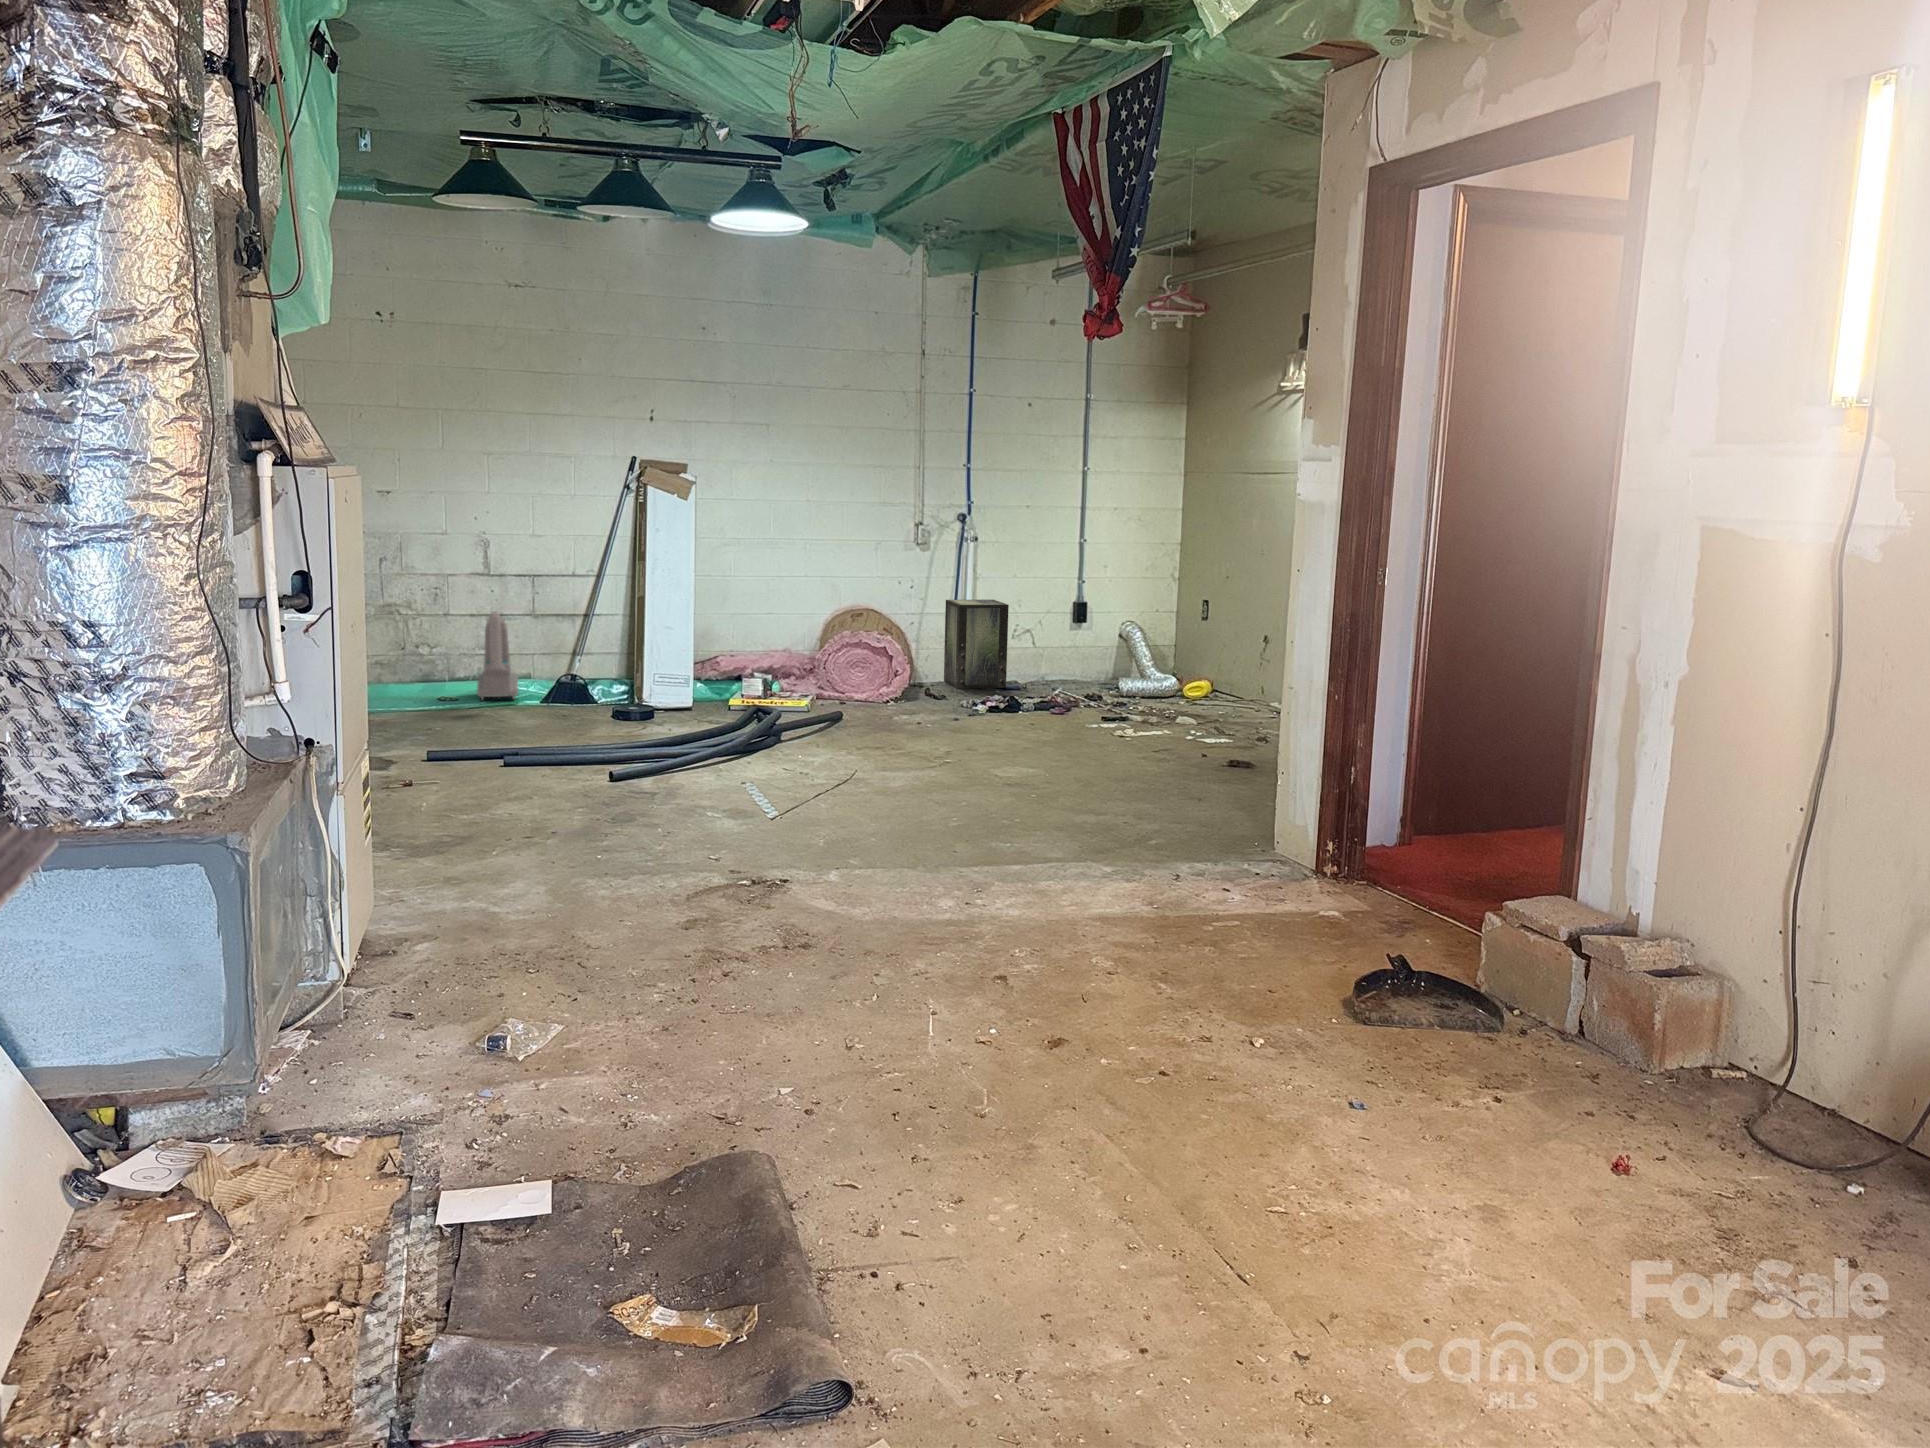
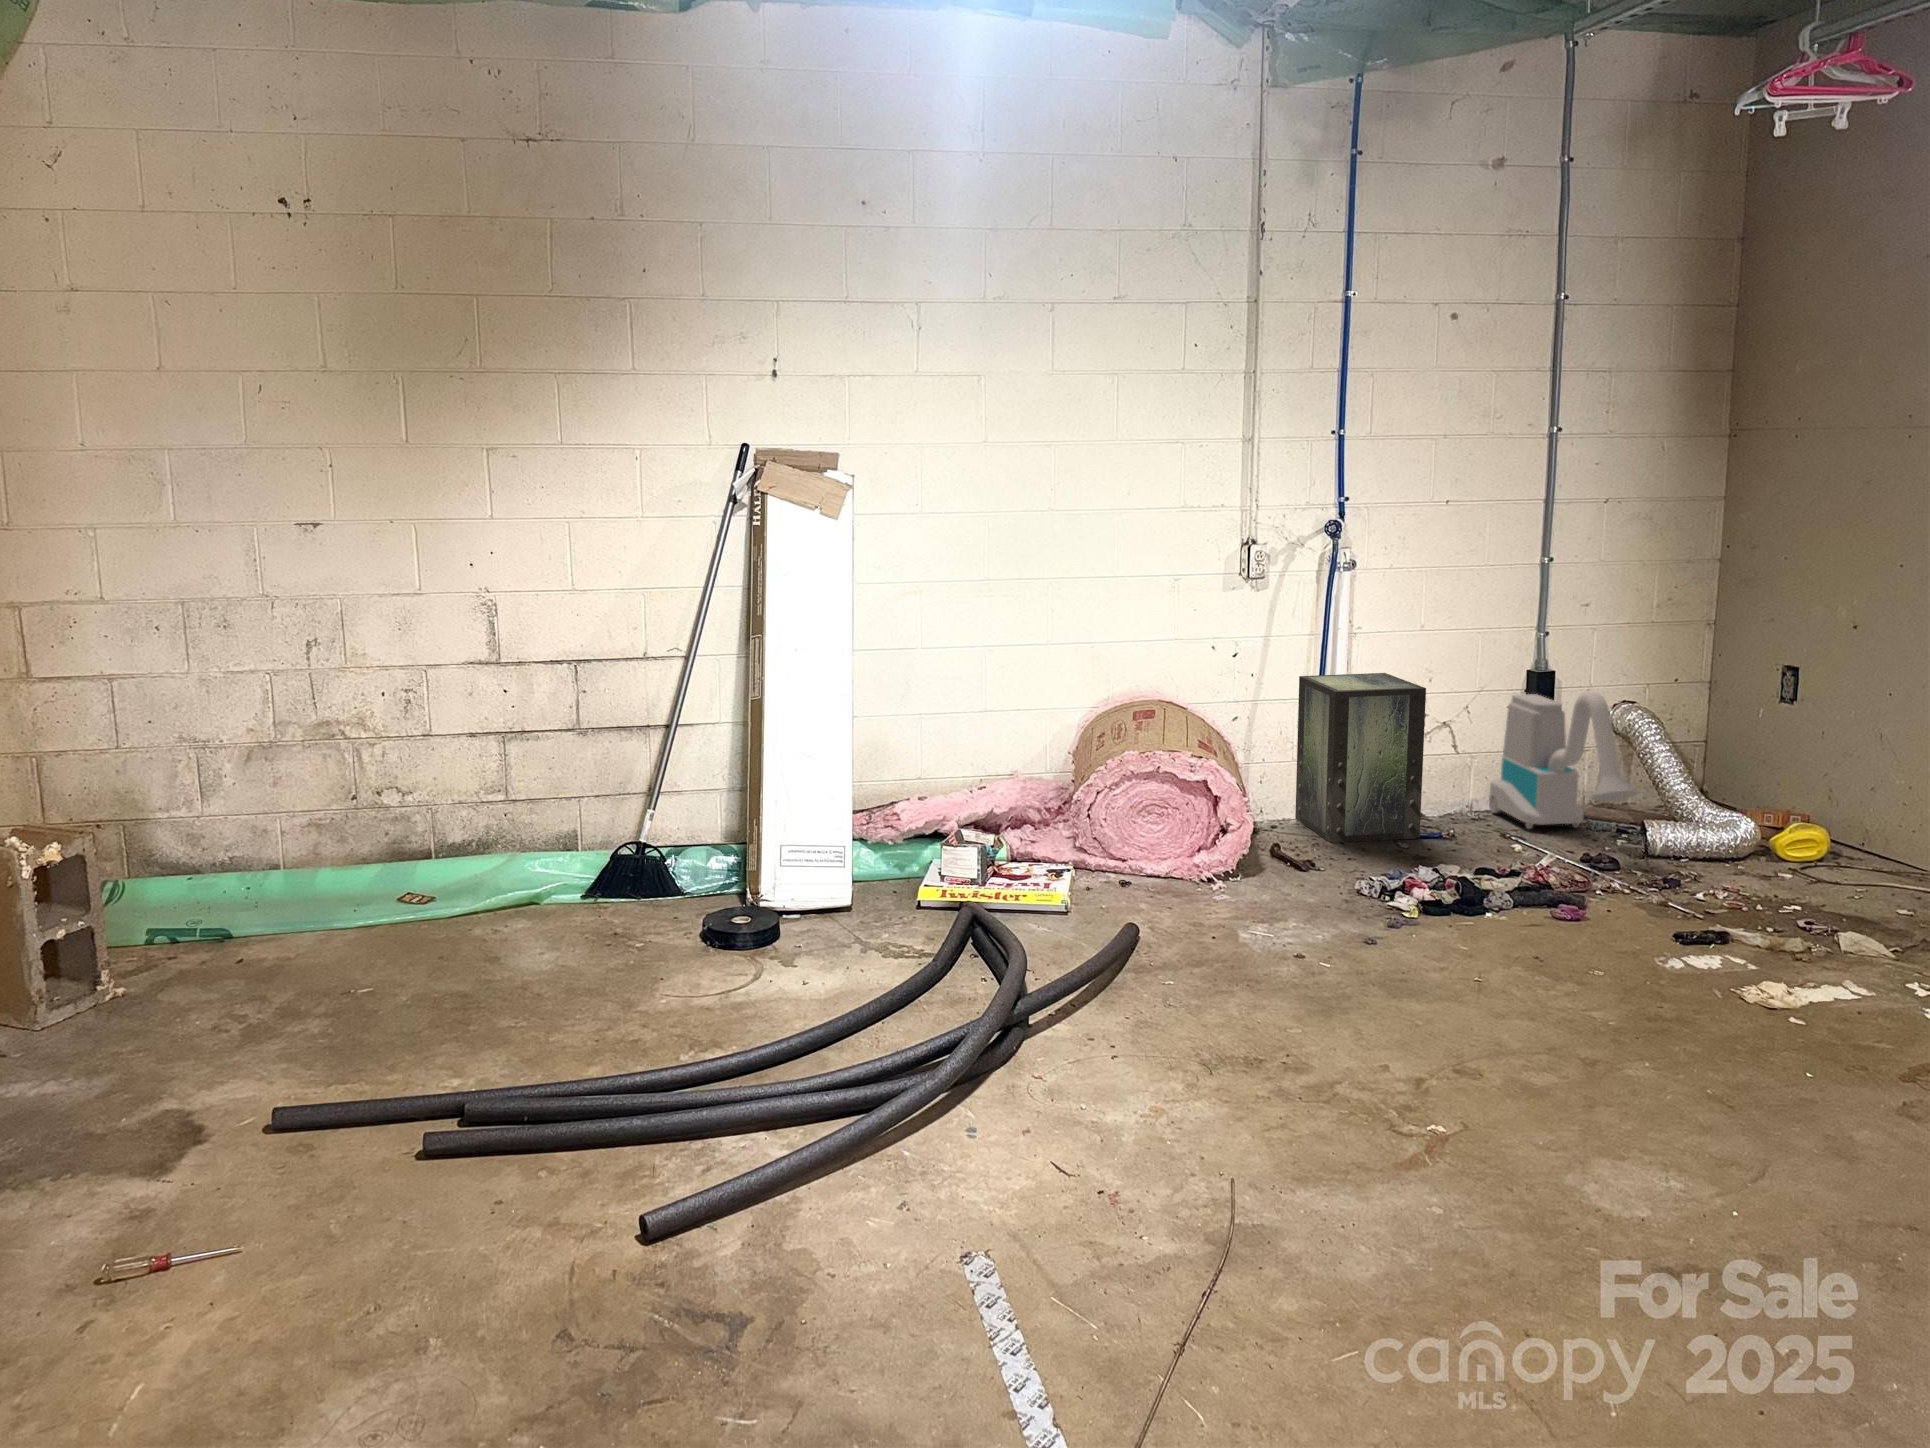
vacuum cleaner: present [477,612,518,700] -> present [1489,691,1638,829]

